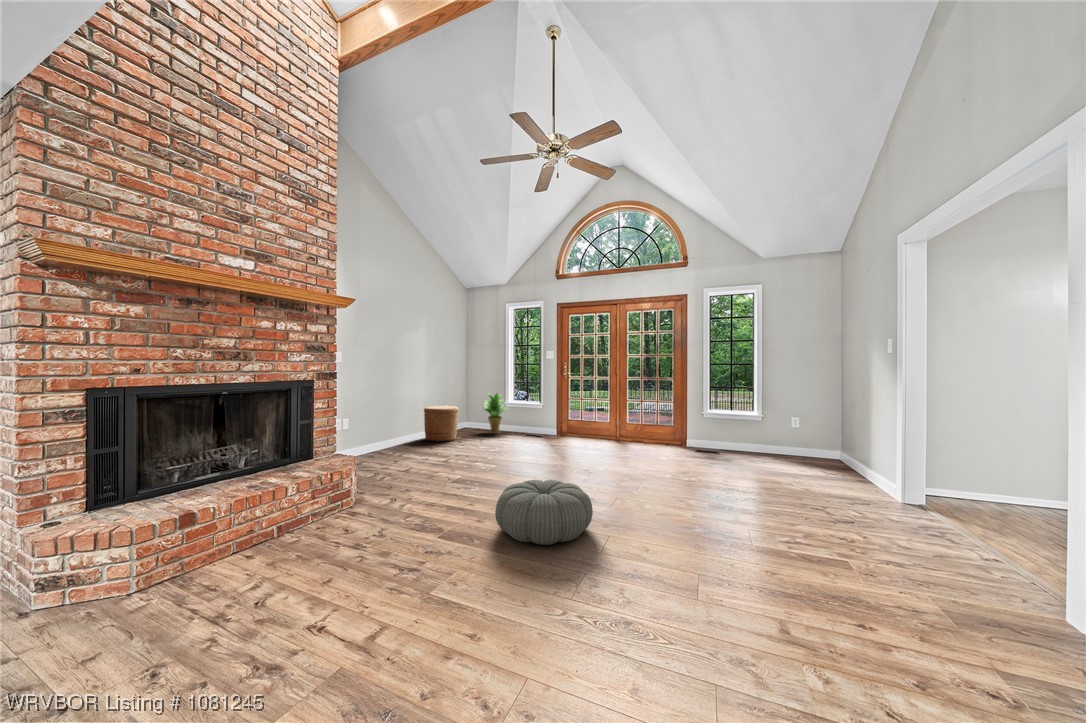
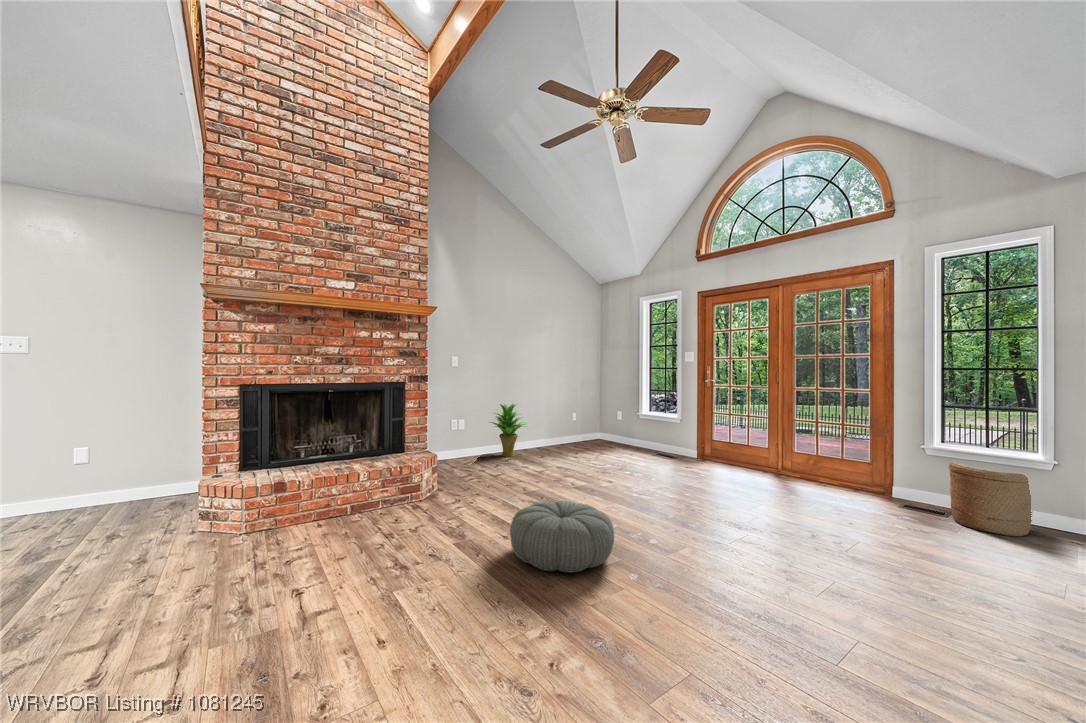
potted plant: present [485,394,505,434] -> present [490,404,527,457]
woven basket: present [424,406,459,442] -> present [949,462,1033,536]

